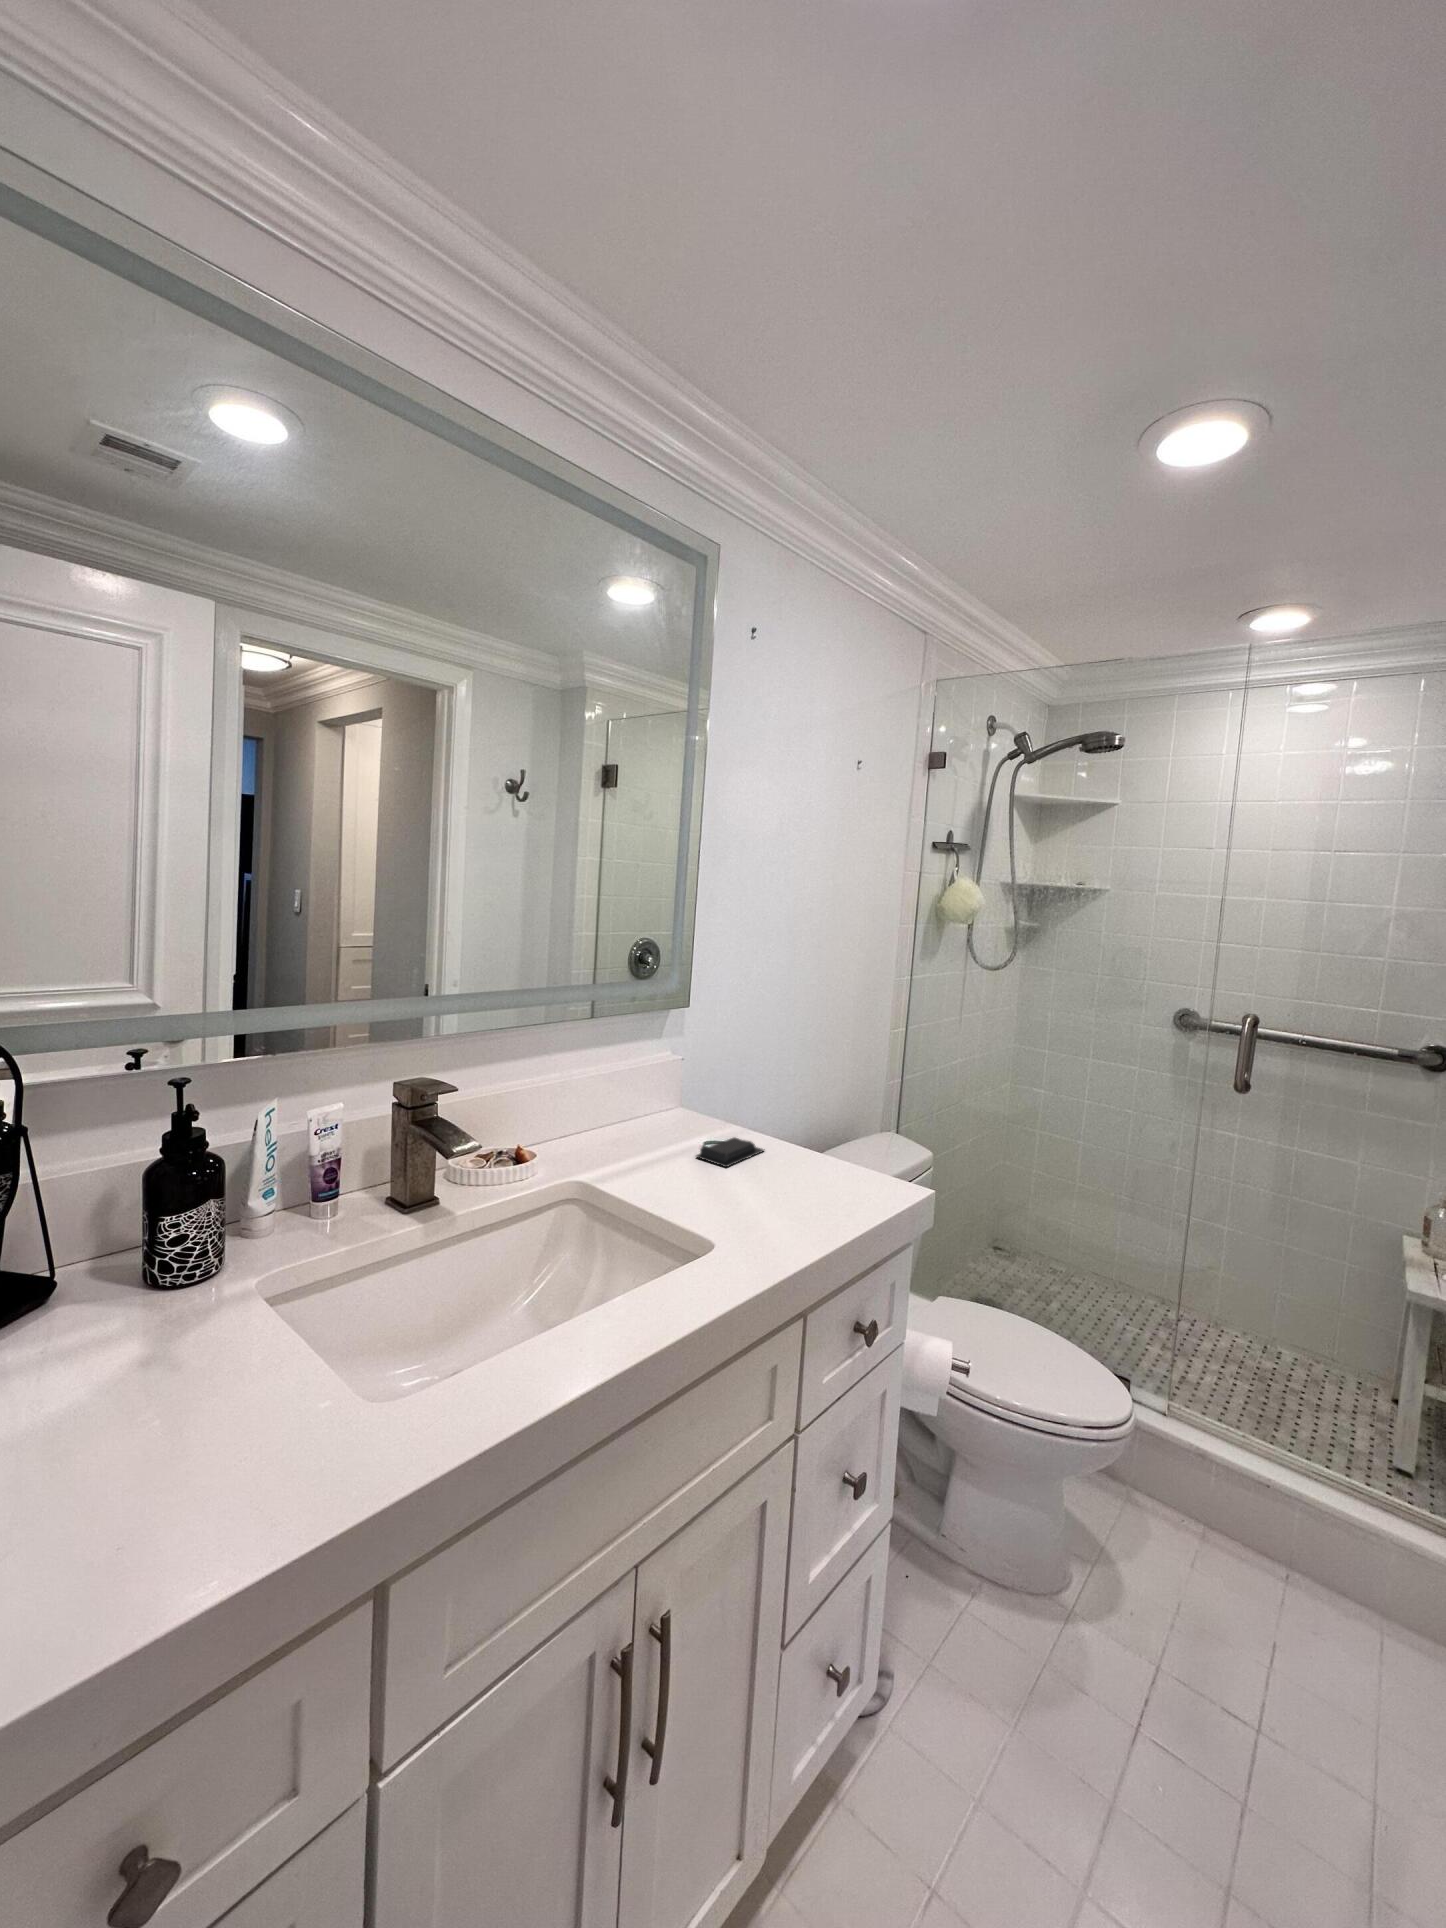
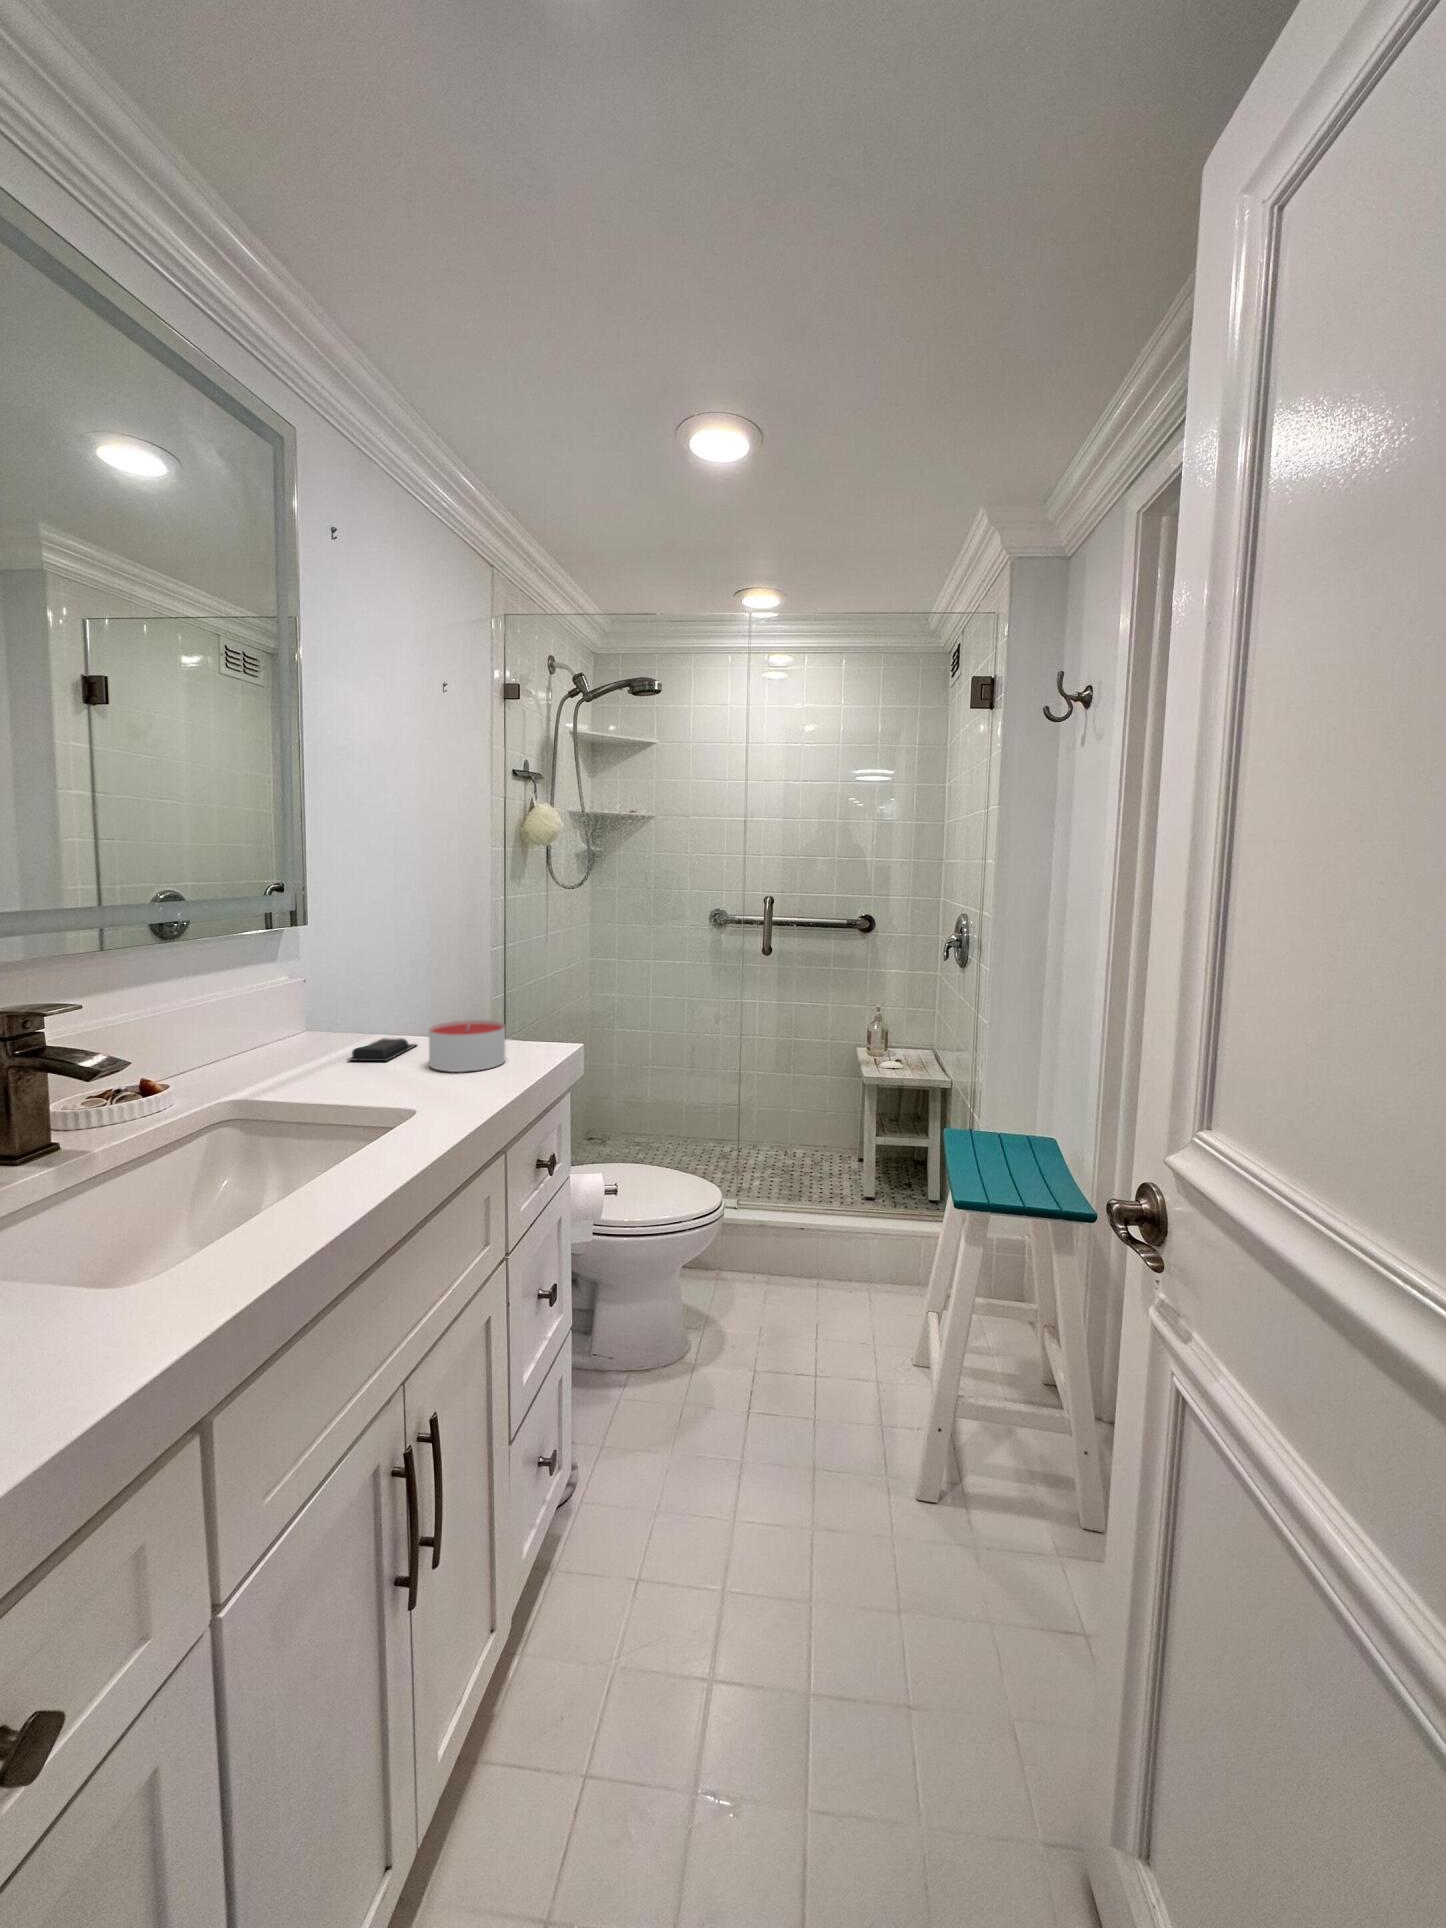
candle: none [759,1141,838,1207] -> present [429,1020,505,1072]

